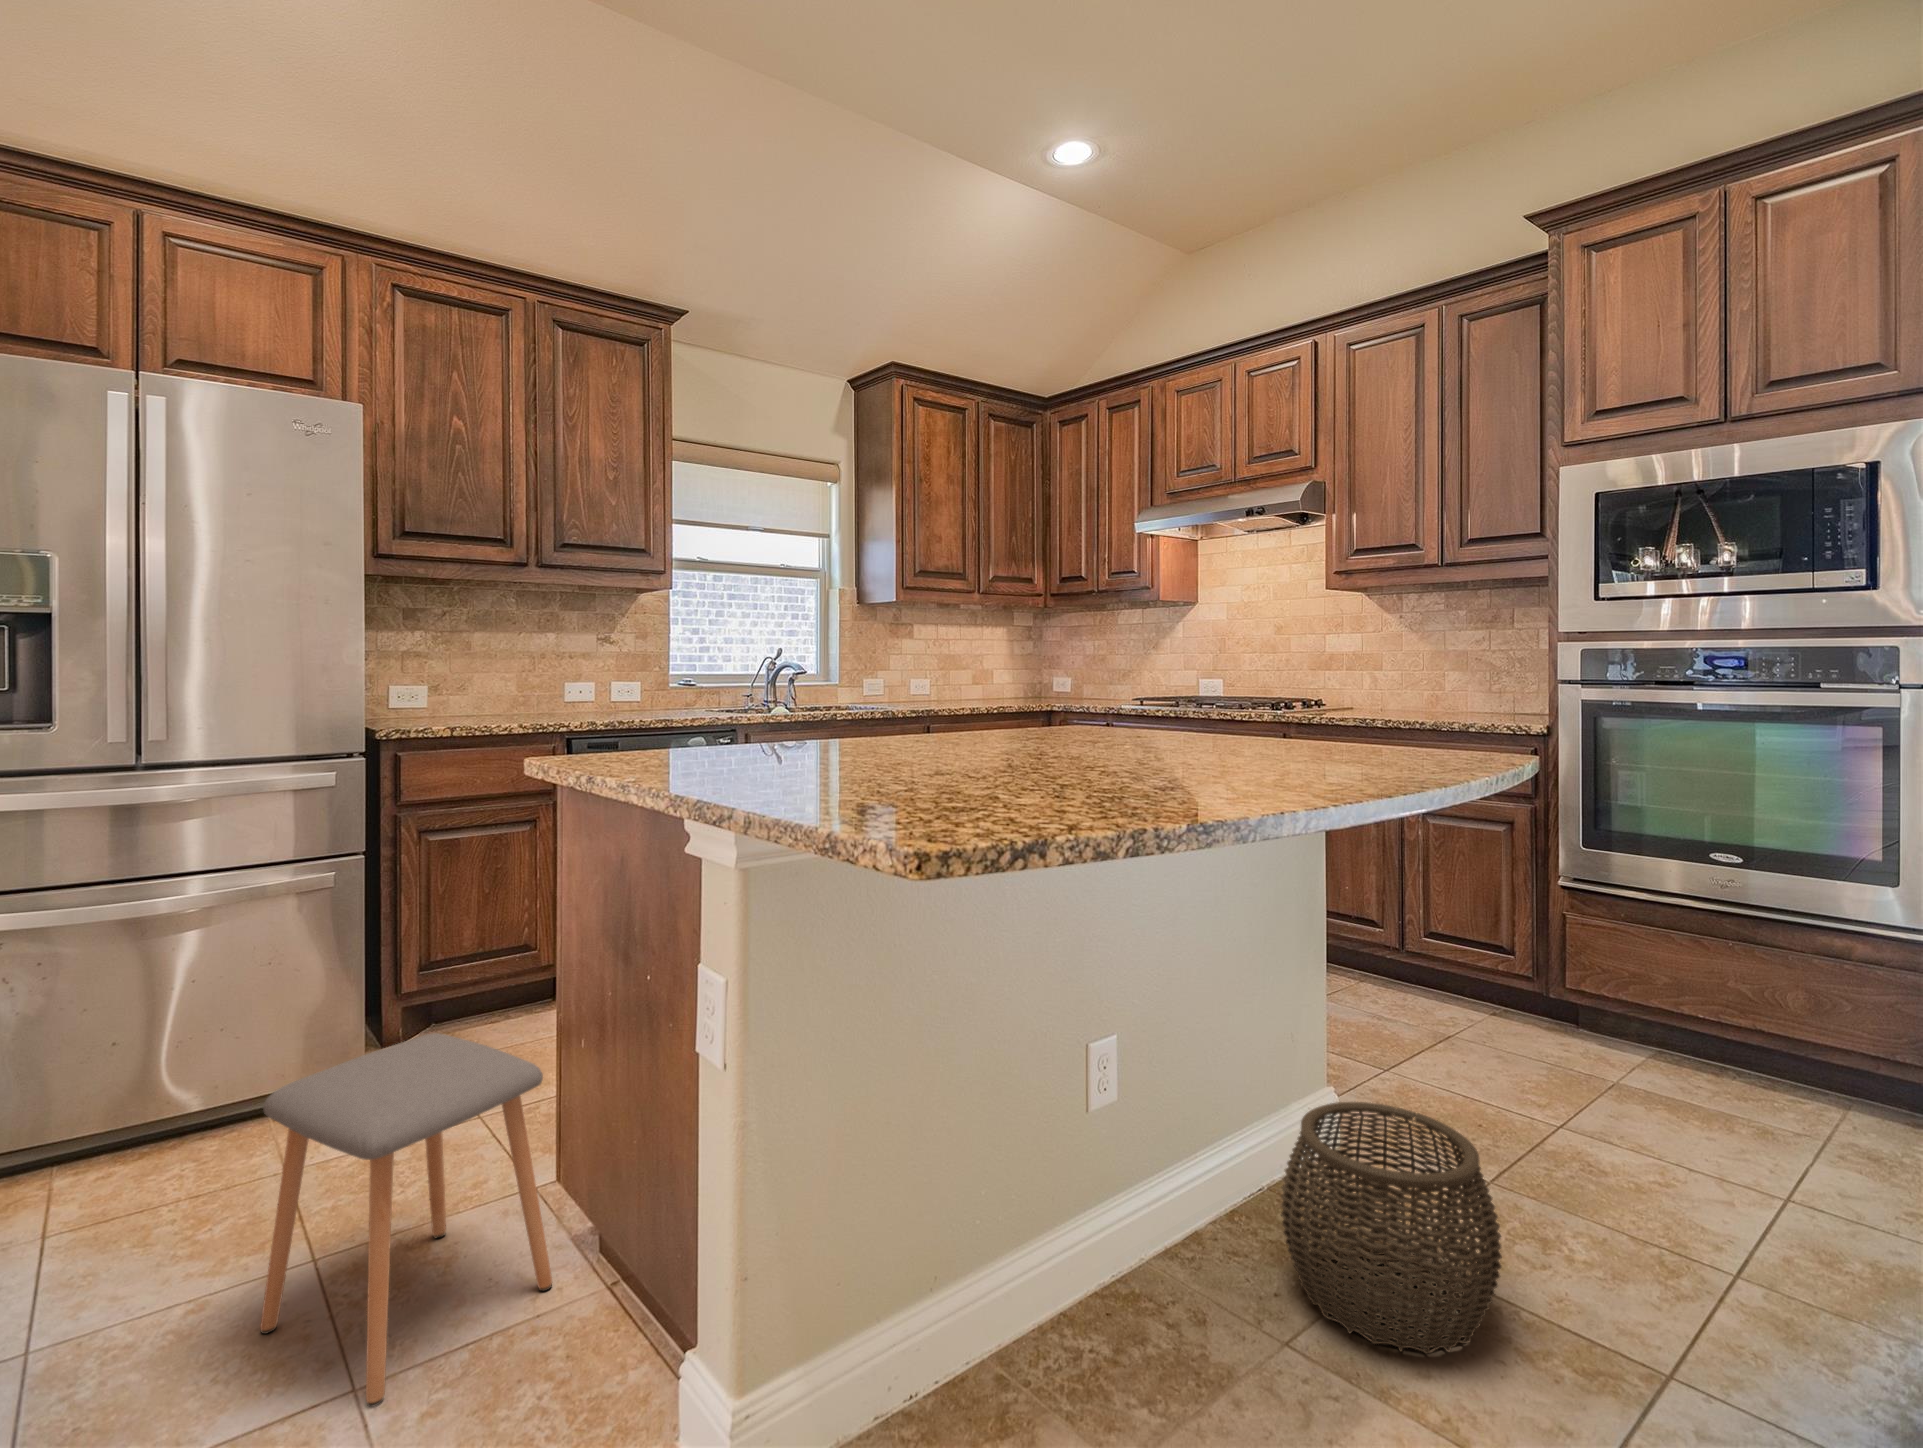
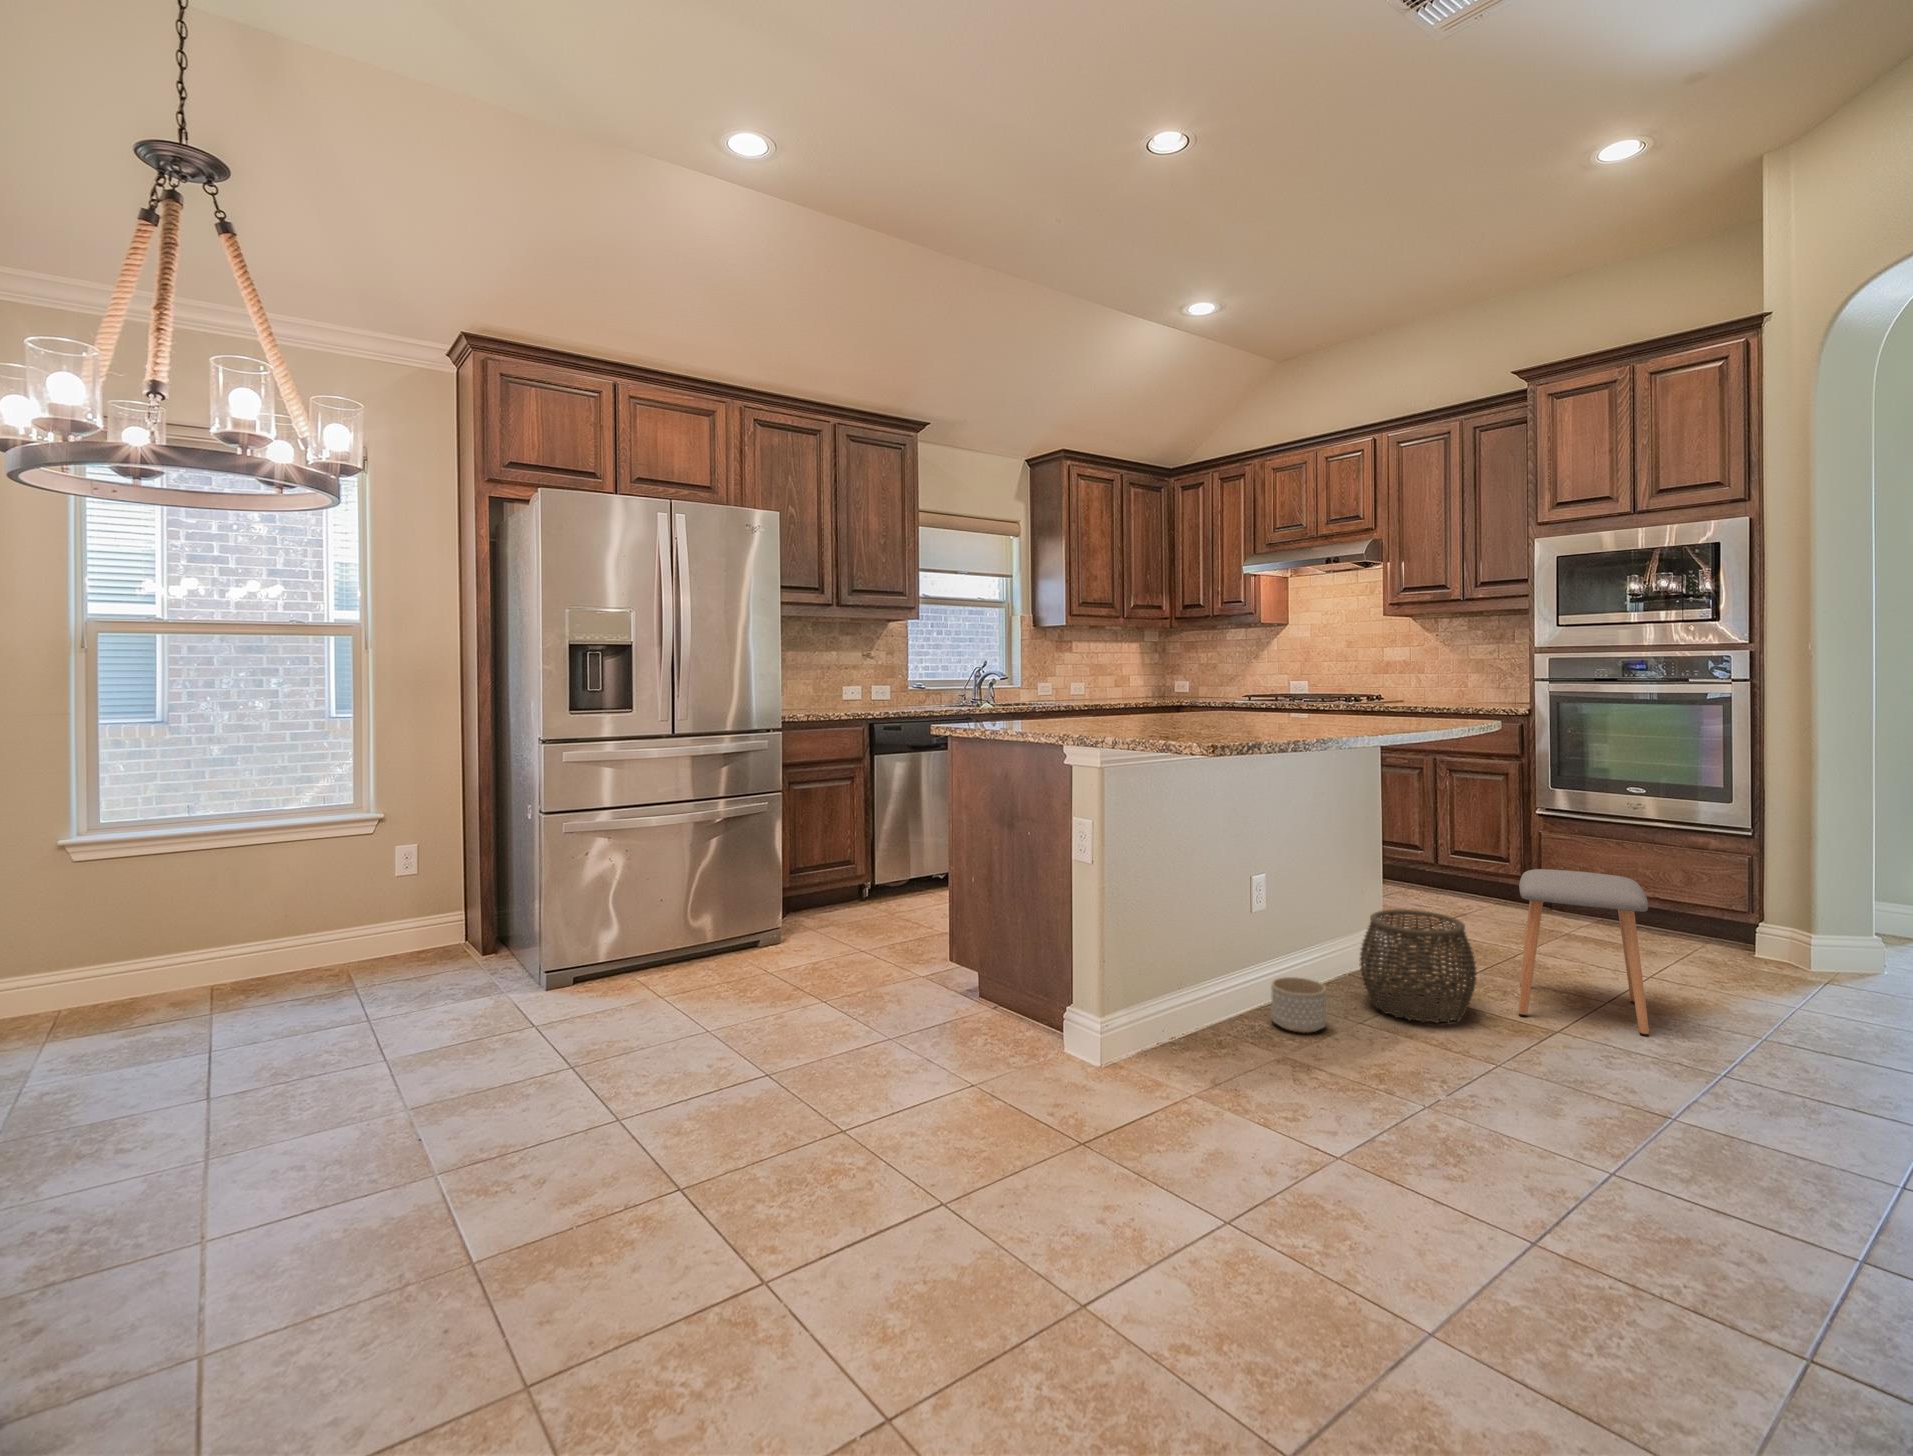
stool: present [260,1033,552,1407] -> present [1518,869,1649,1036]
planter: none [1110,1250,1213,1385] -> present [1271,977,1326,1033]

